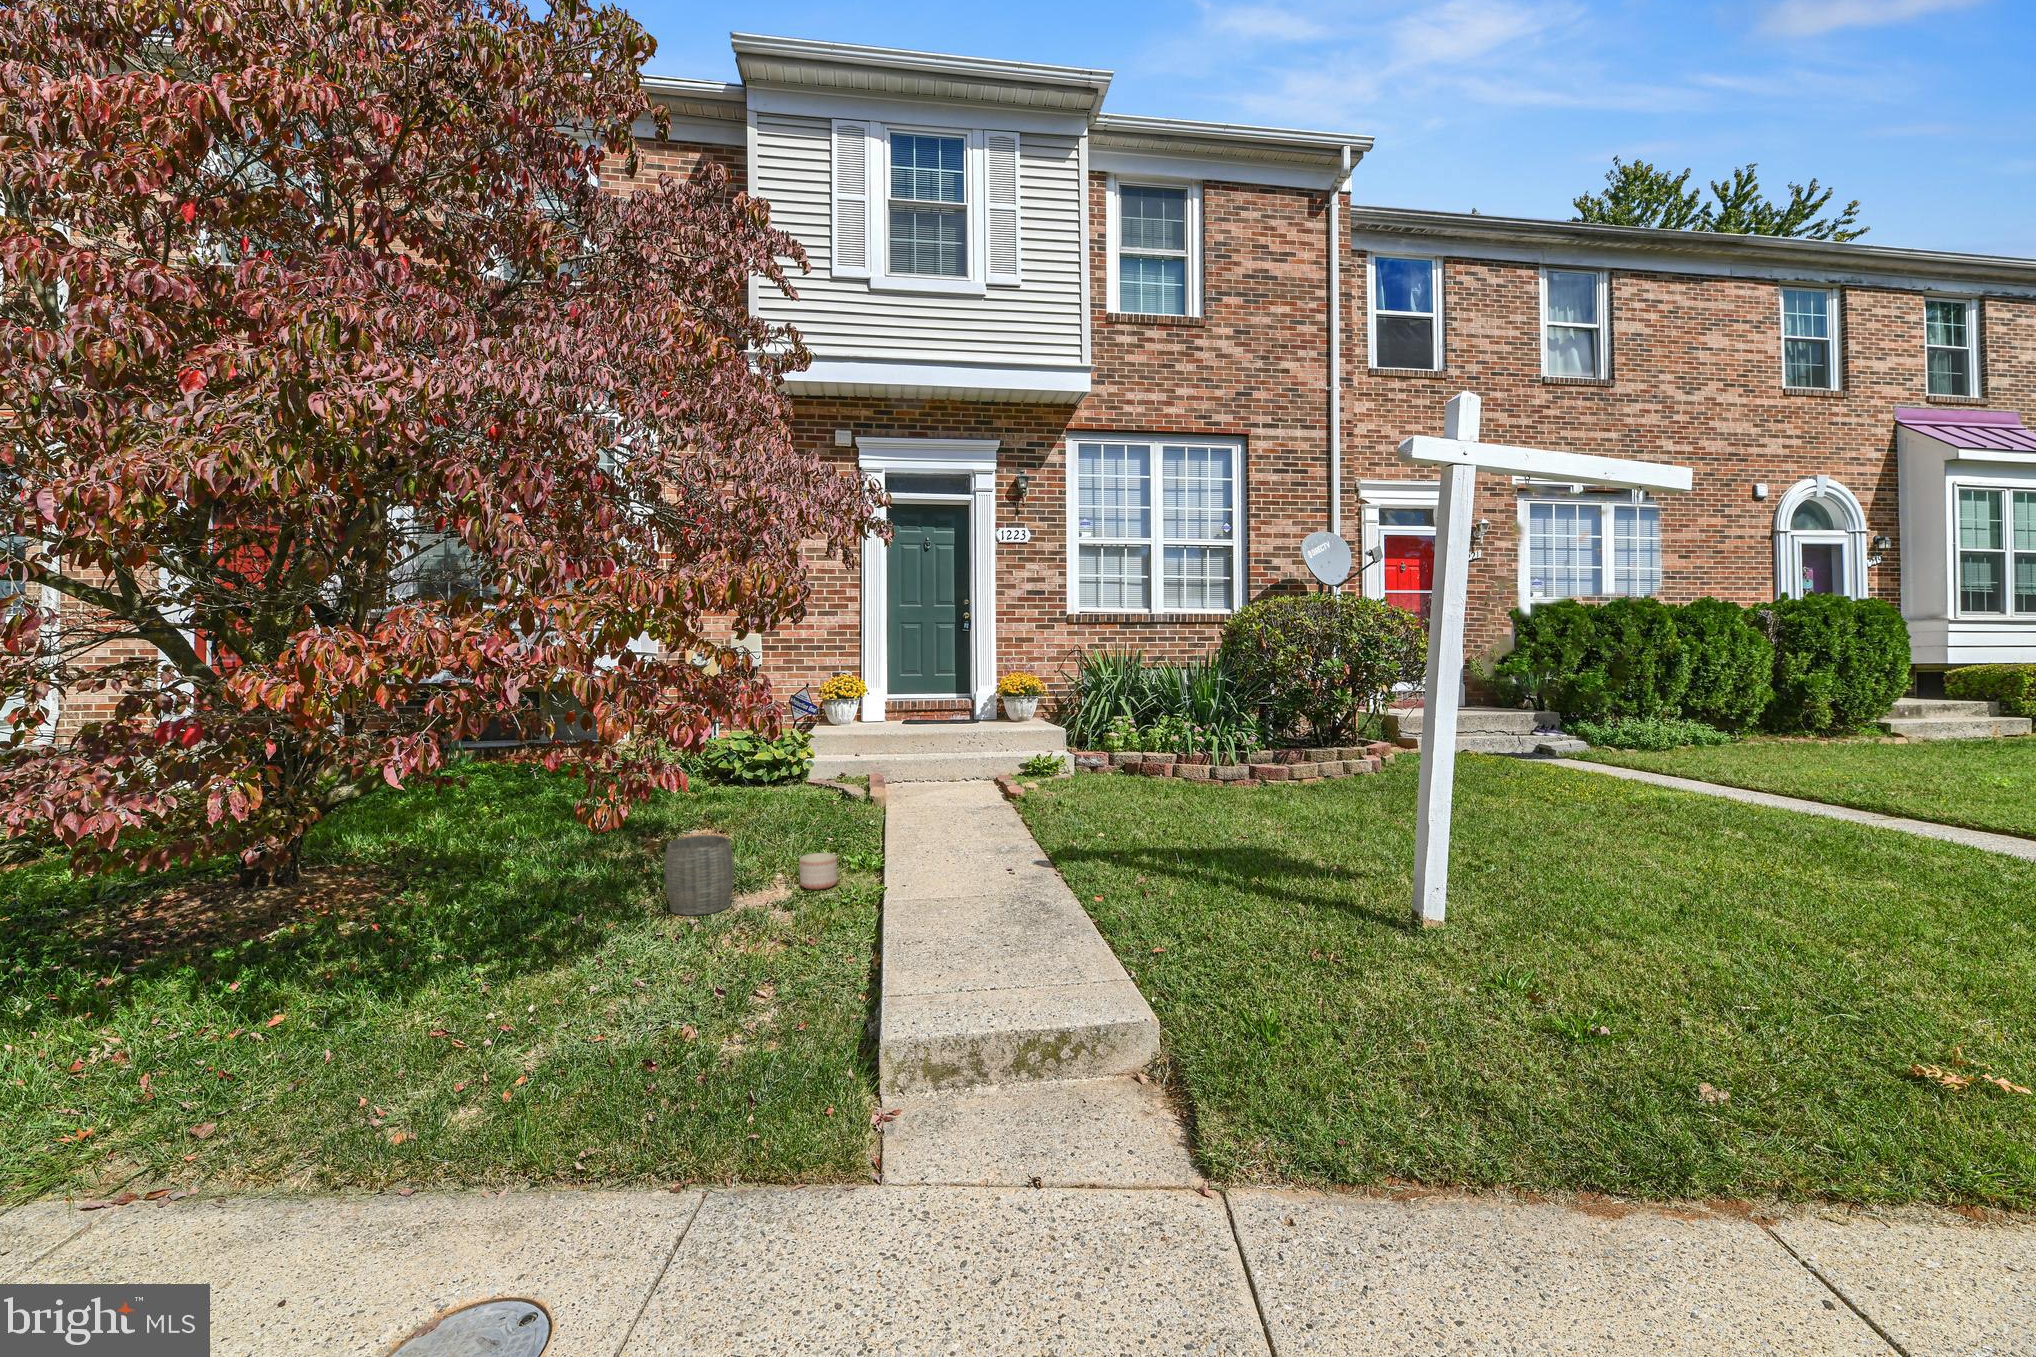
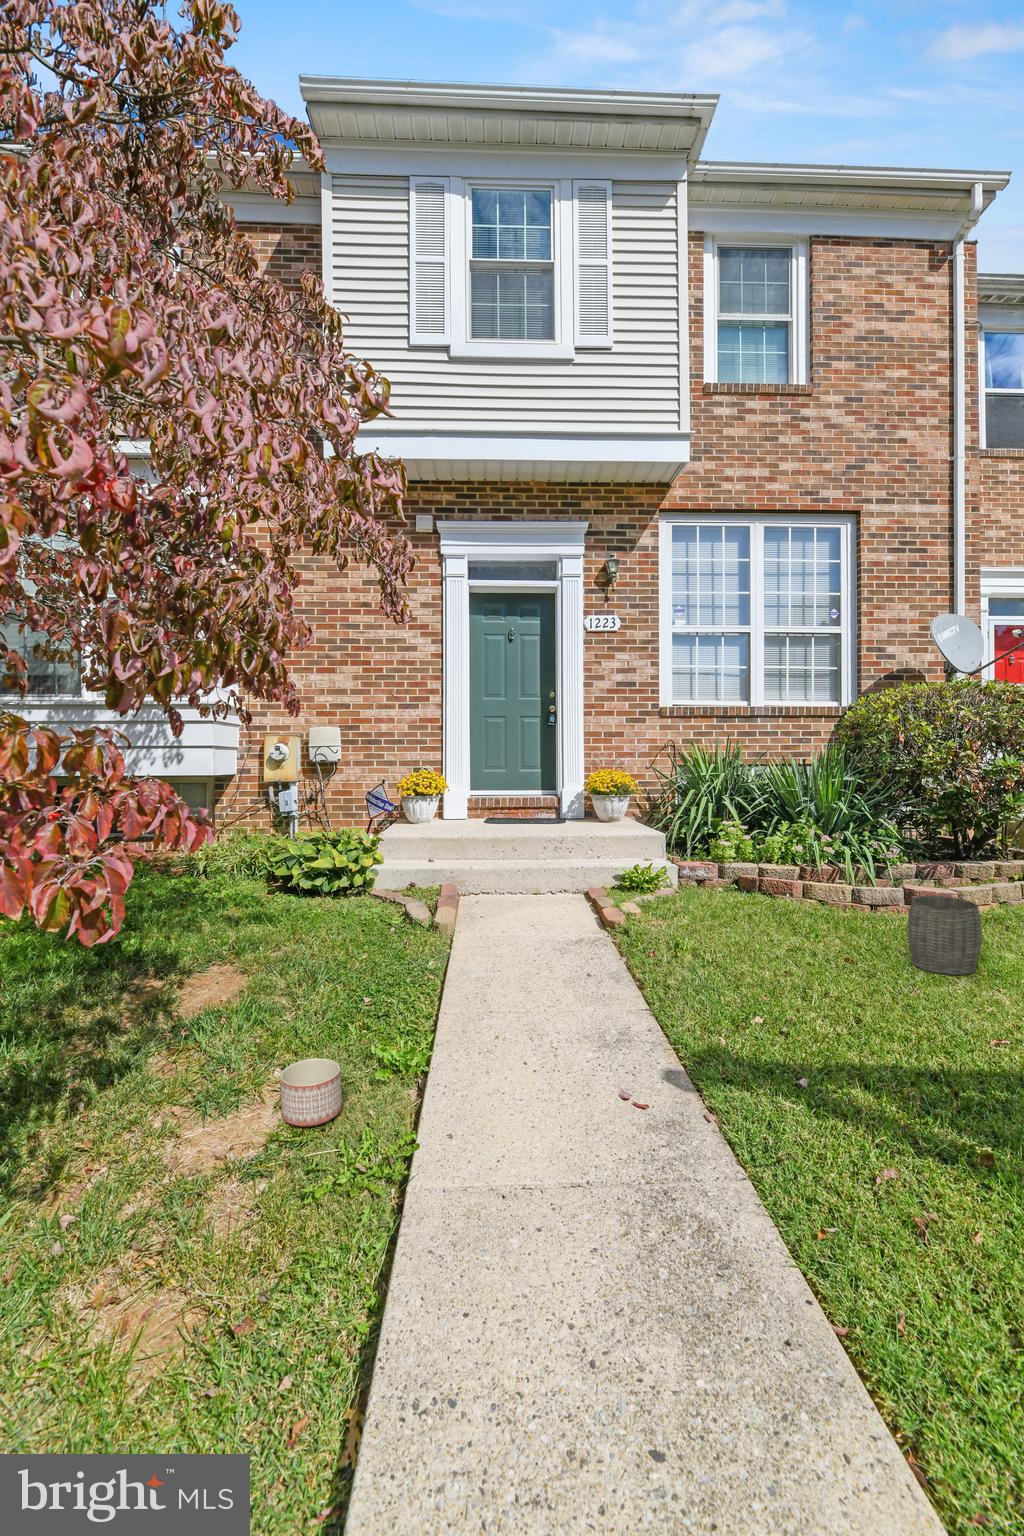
woven basket: present [664,835,734,916] -> present [907,896,982,975]

